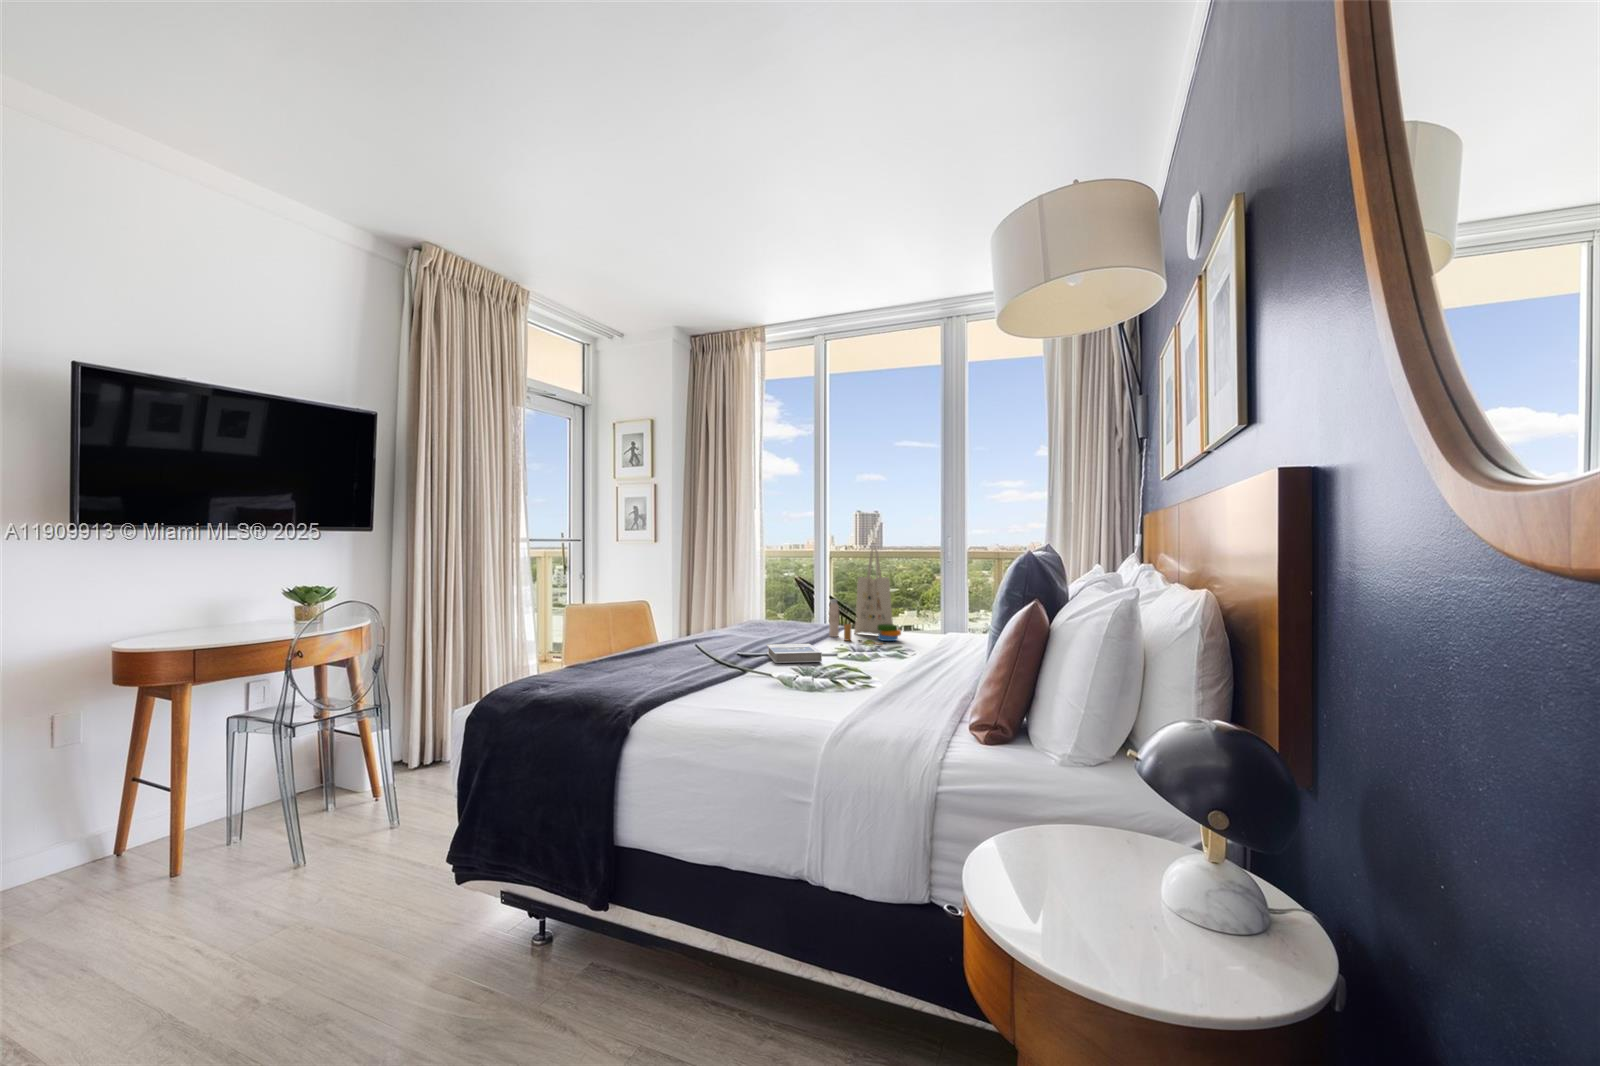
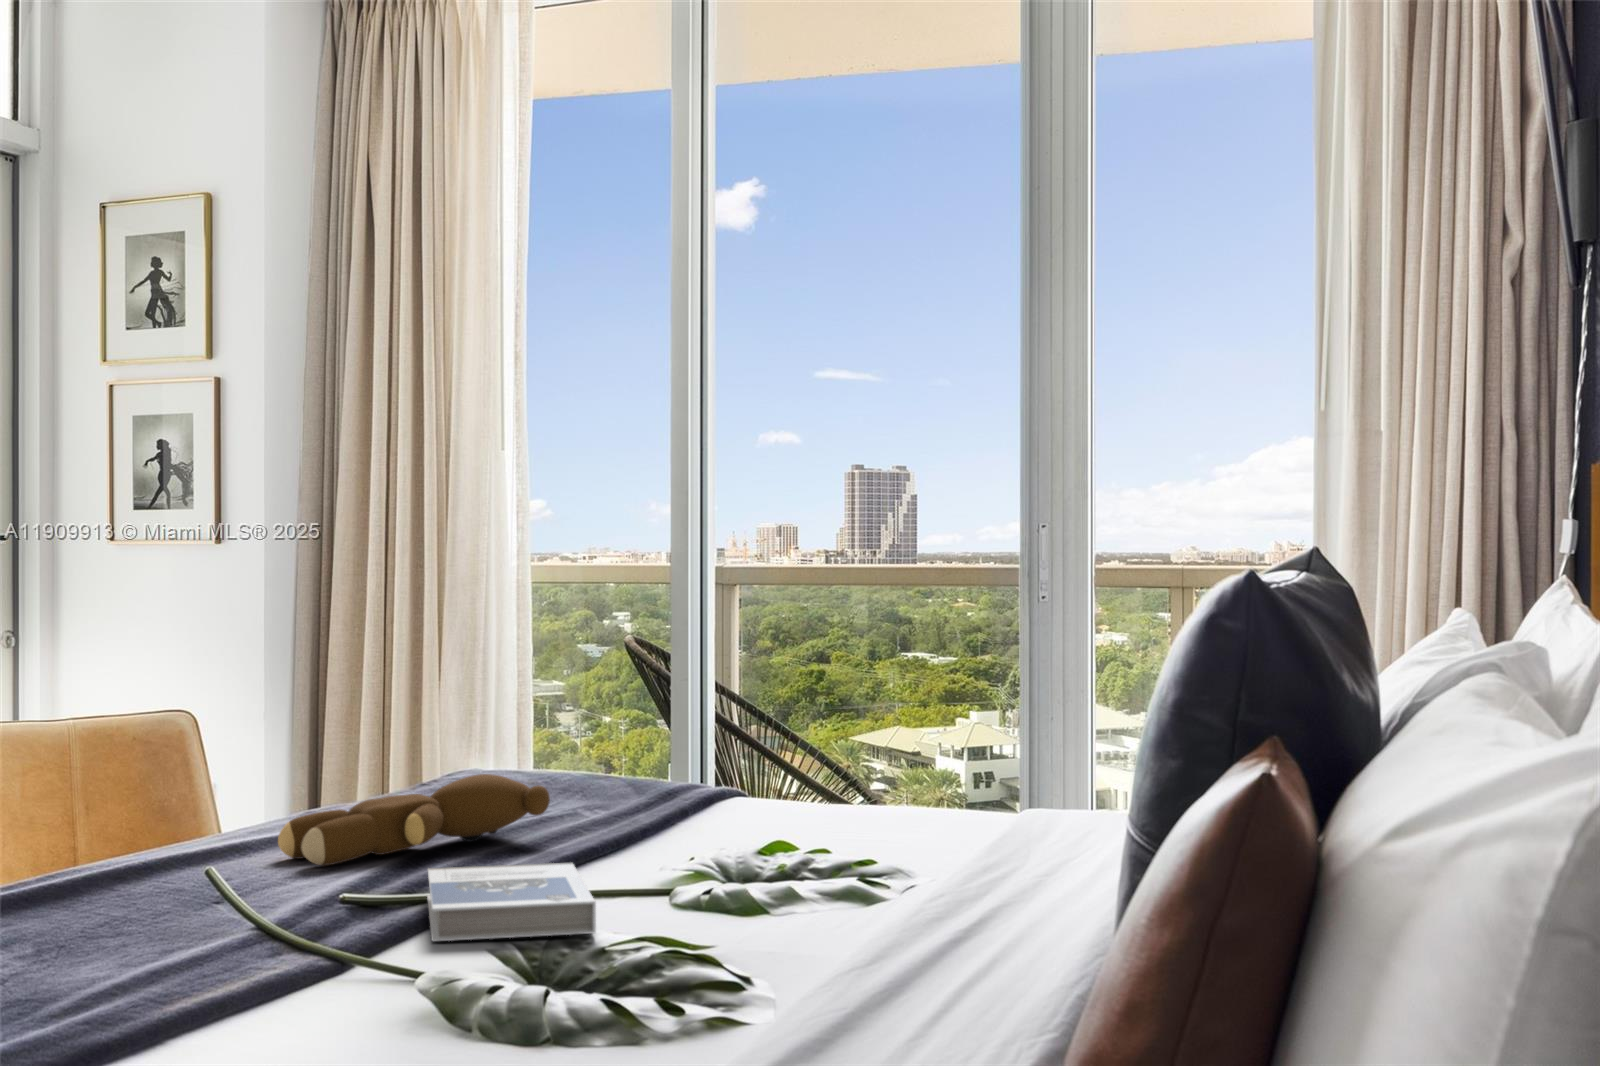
tote bag: present [829,550,901,645] -> none [664,553,882,859]
teddy bear: none [716,619,796,645] -> present [278,774,550,866]

